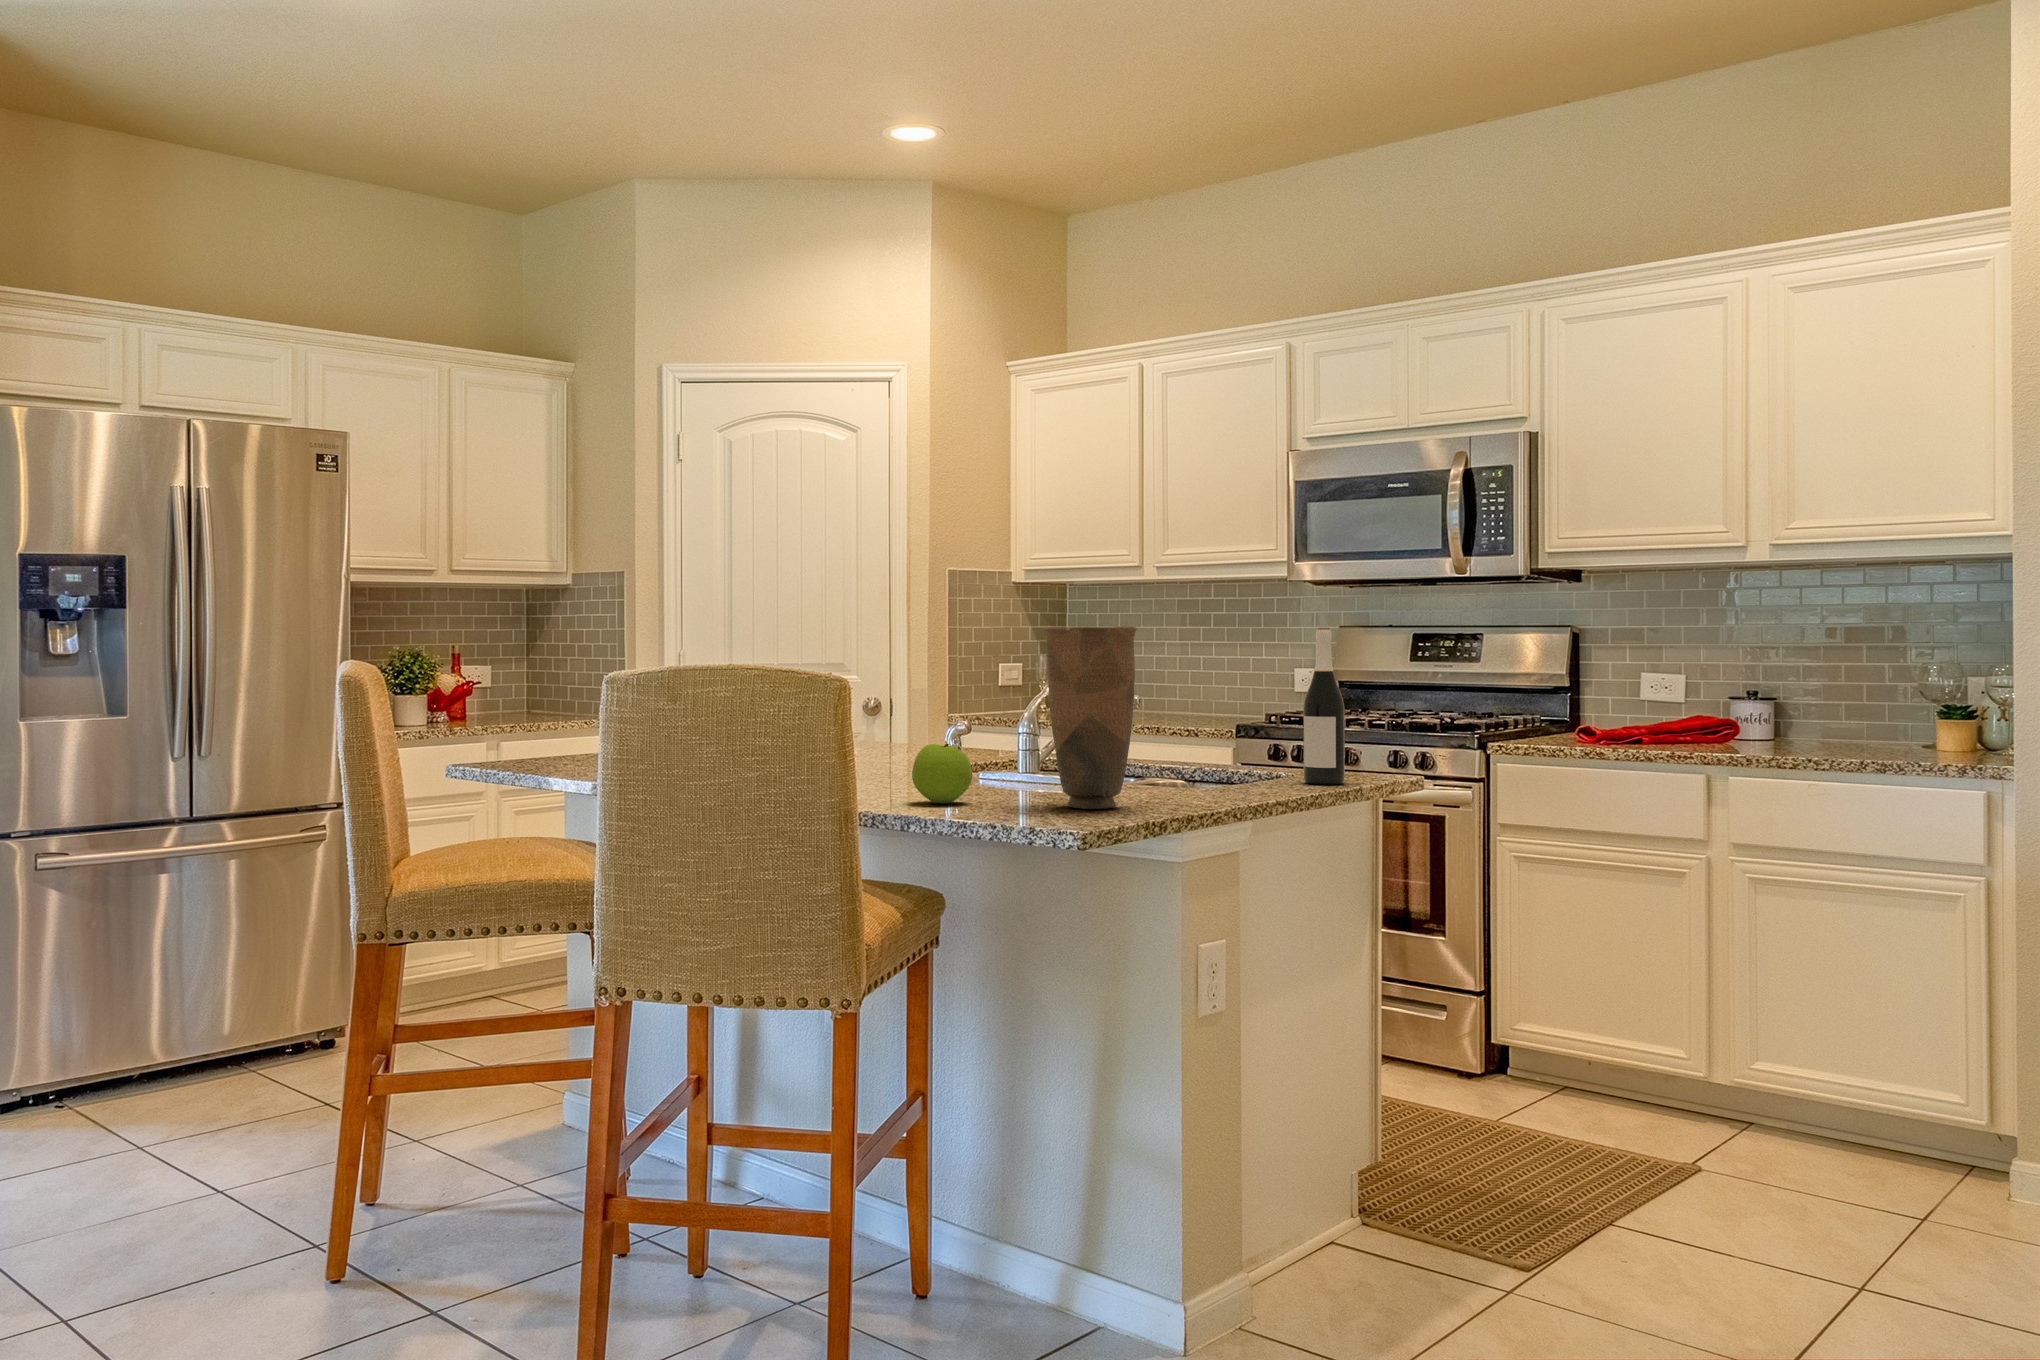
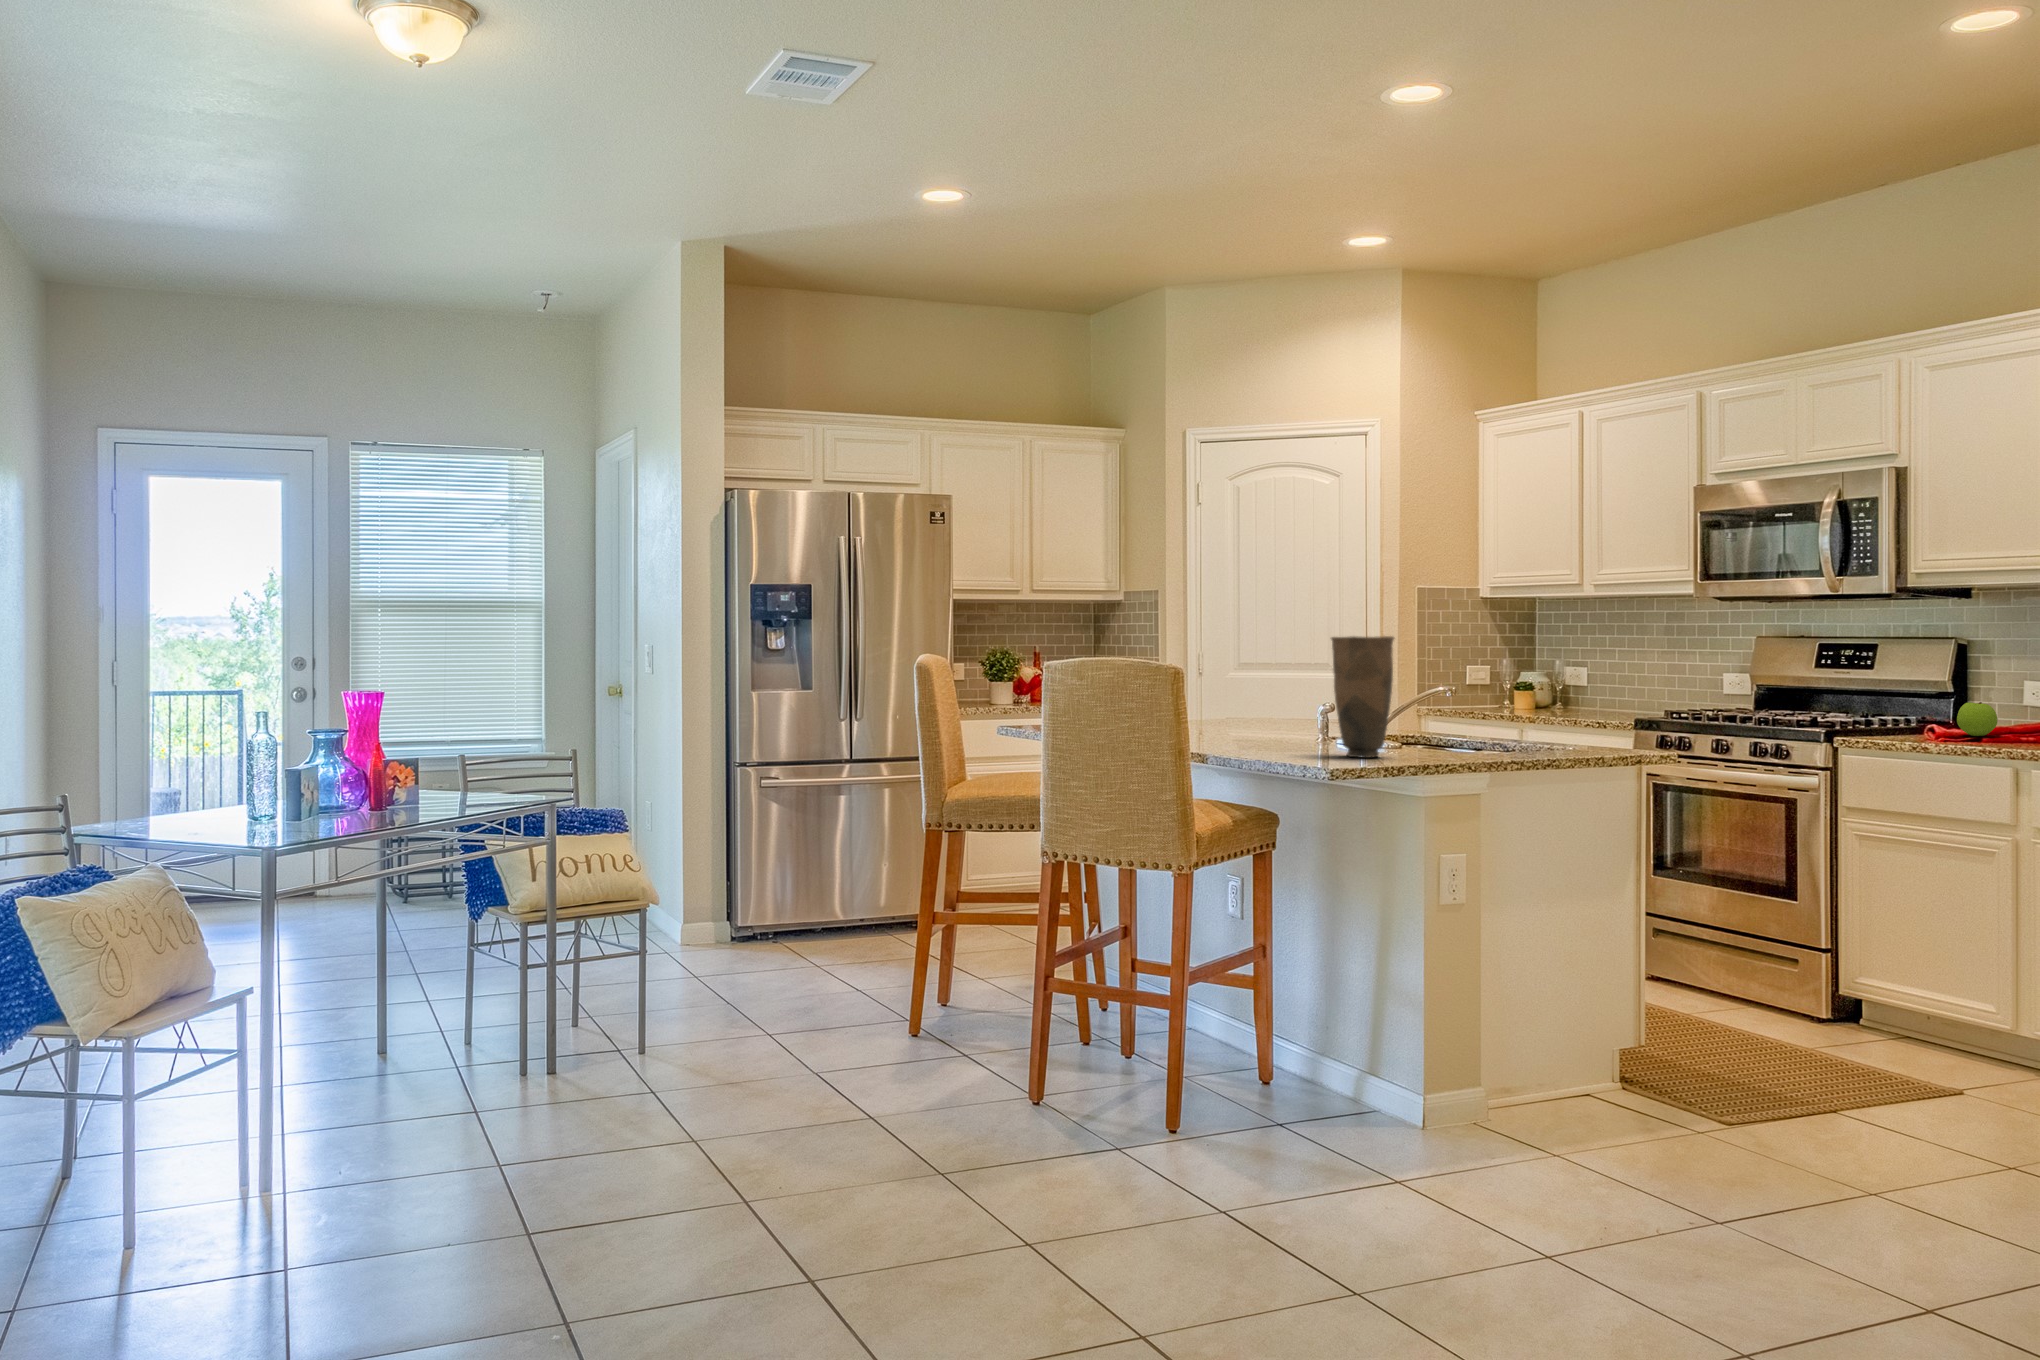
wine bottle: present [1303,628,1345,784] -> none [1565,638,1597,753]
apple: present [912,744,972,803] -> present [1957,702,1998,736]

